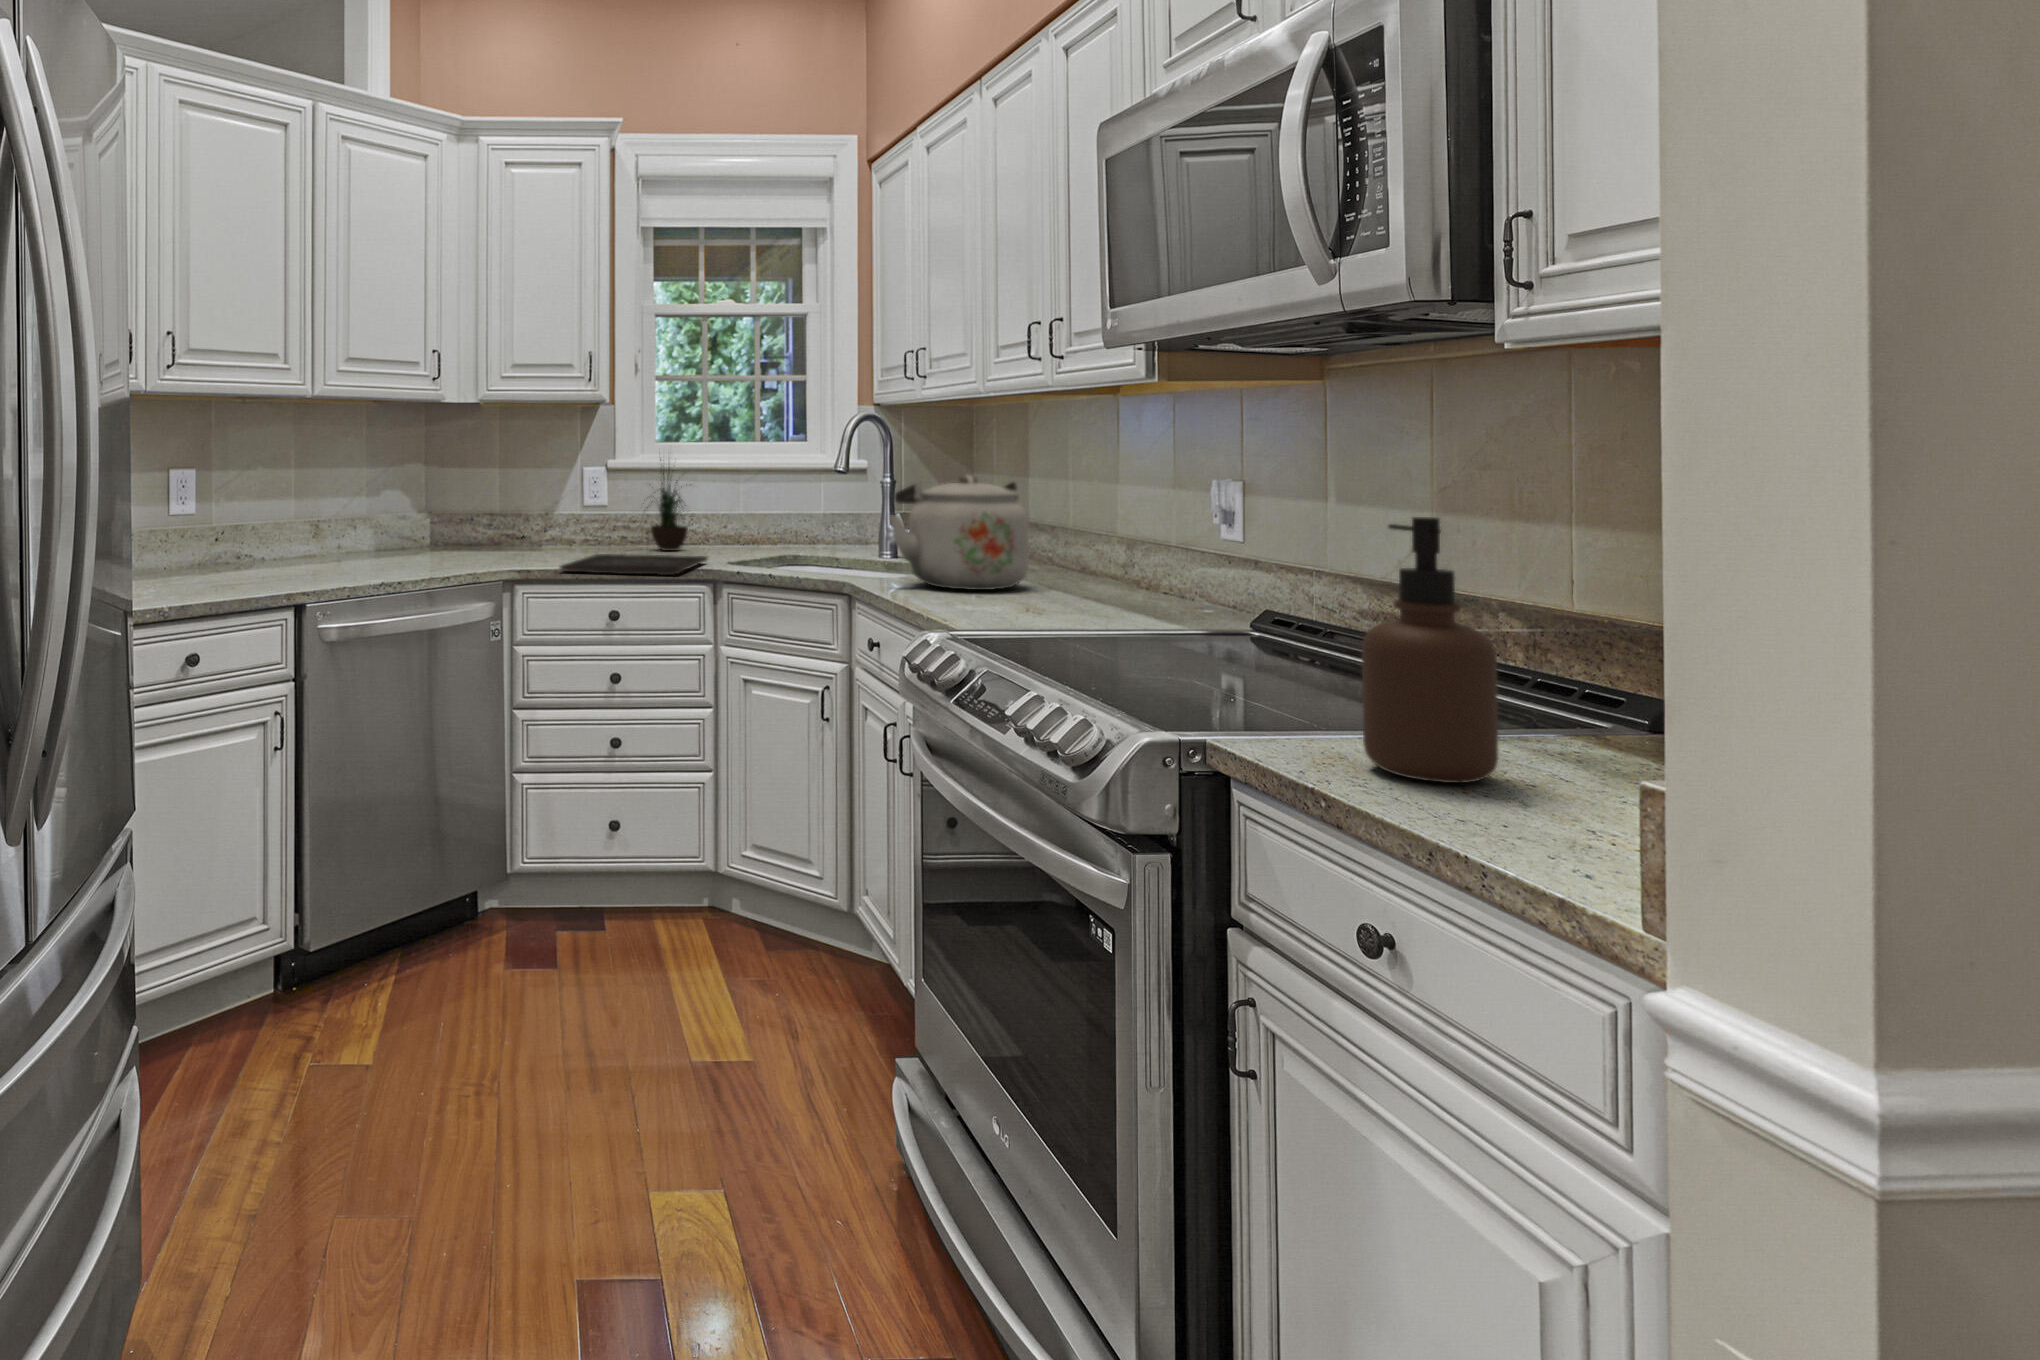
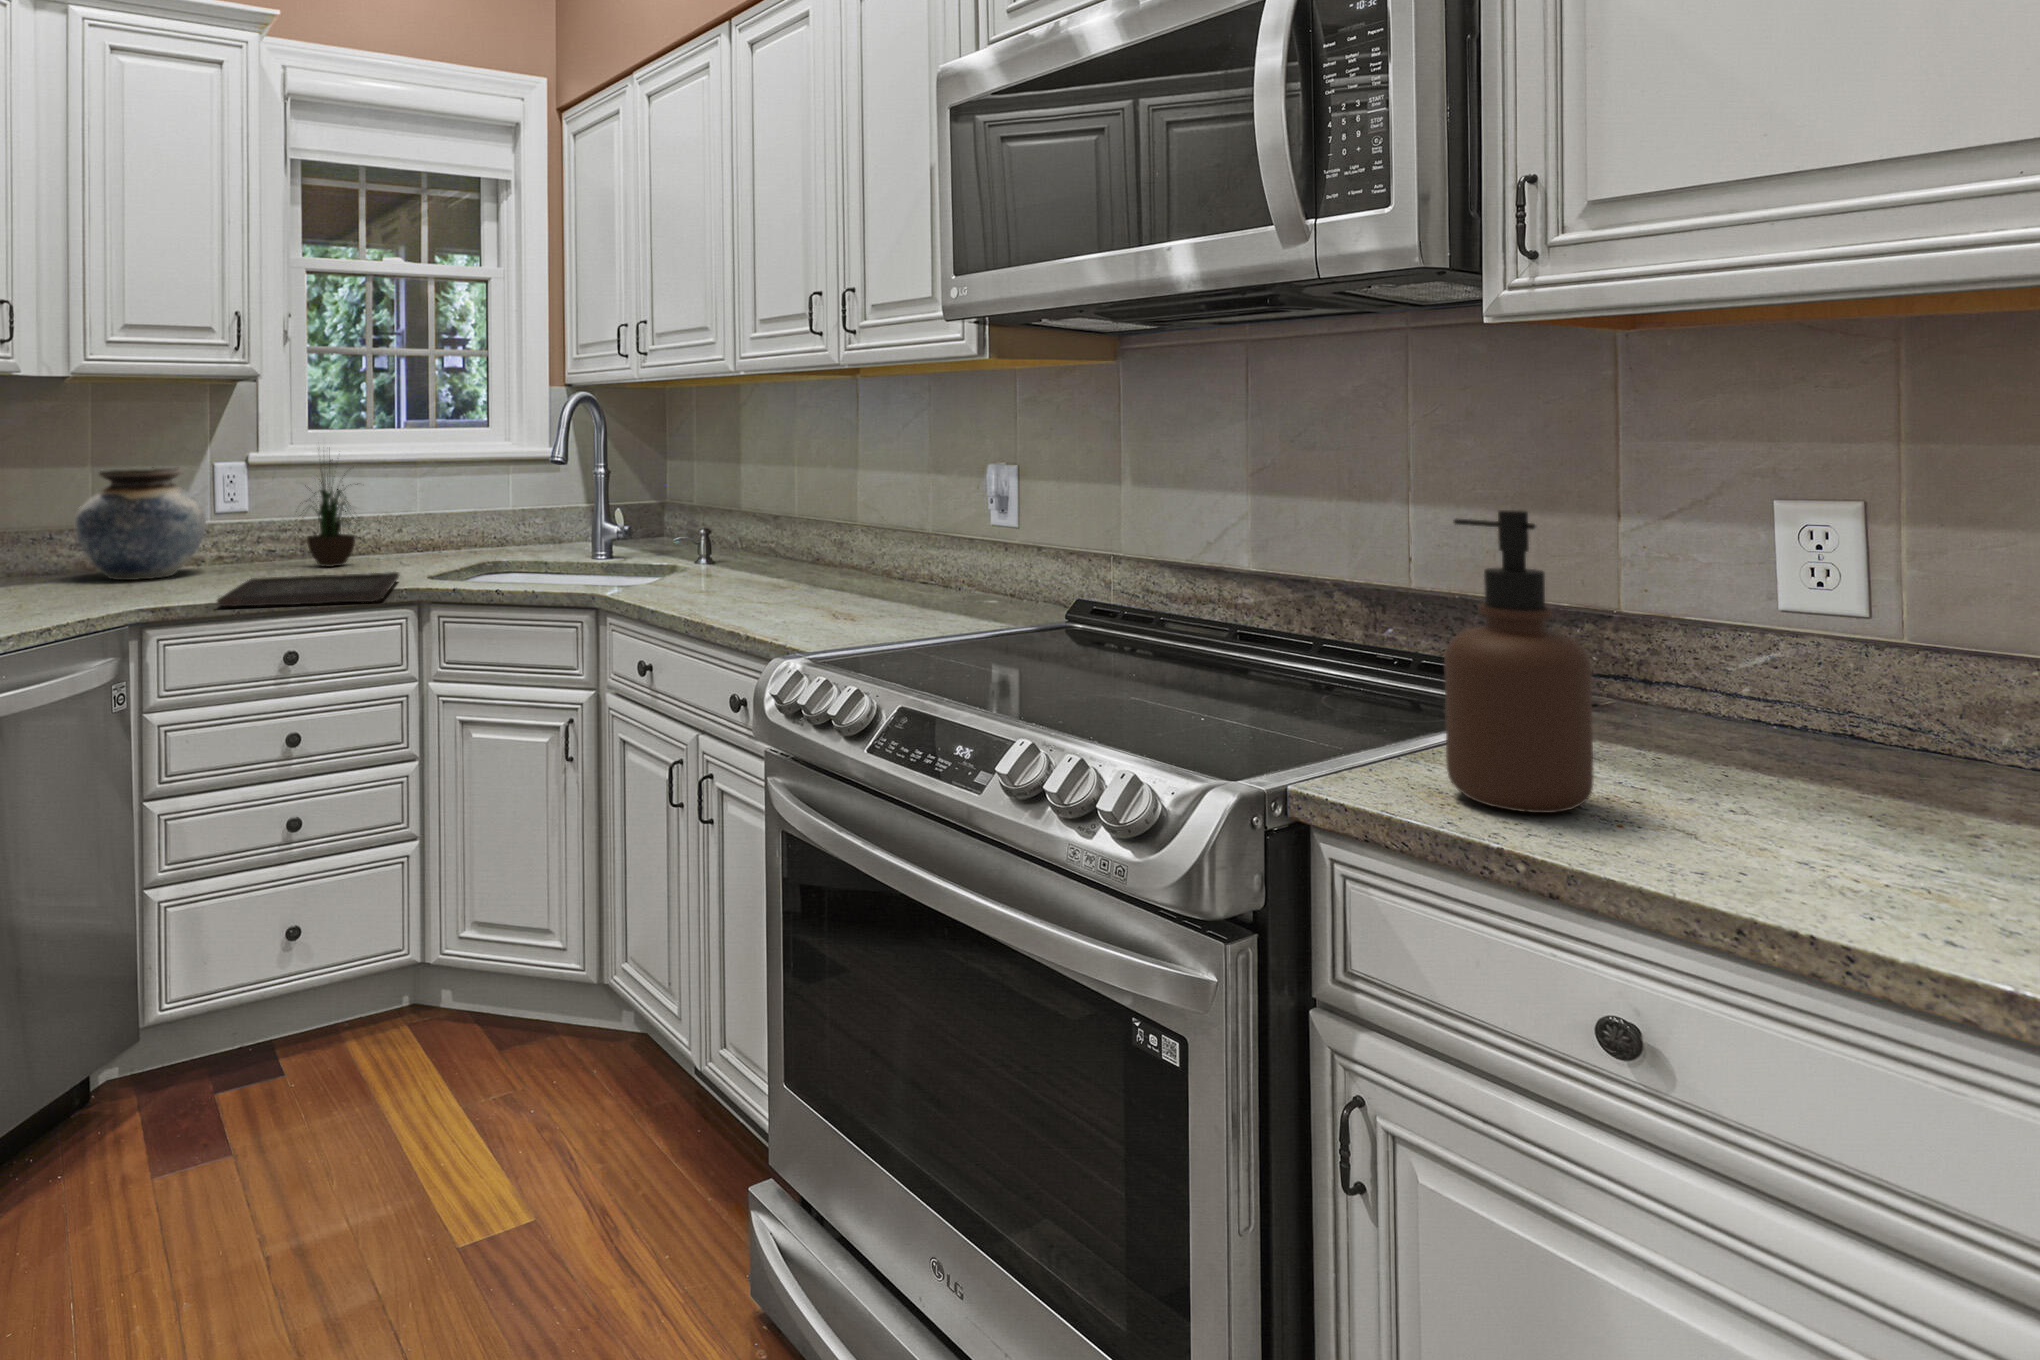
vase: none [484,467,575,552] -> present [76,467,206,580]
kettle: present [890,475,1029,590] -> none [643,465,794,595]

